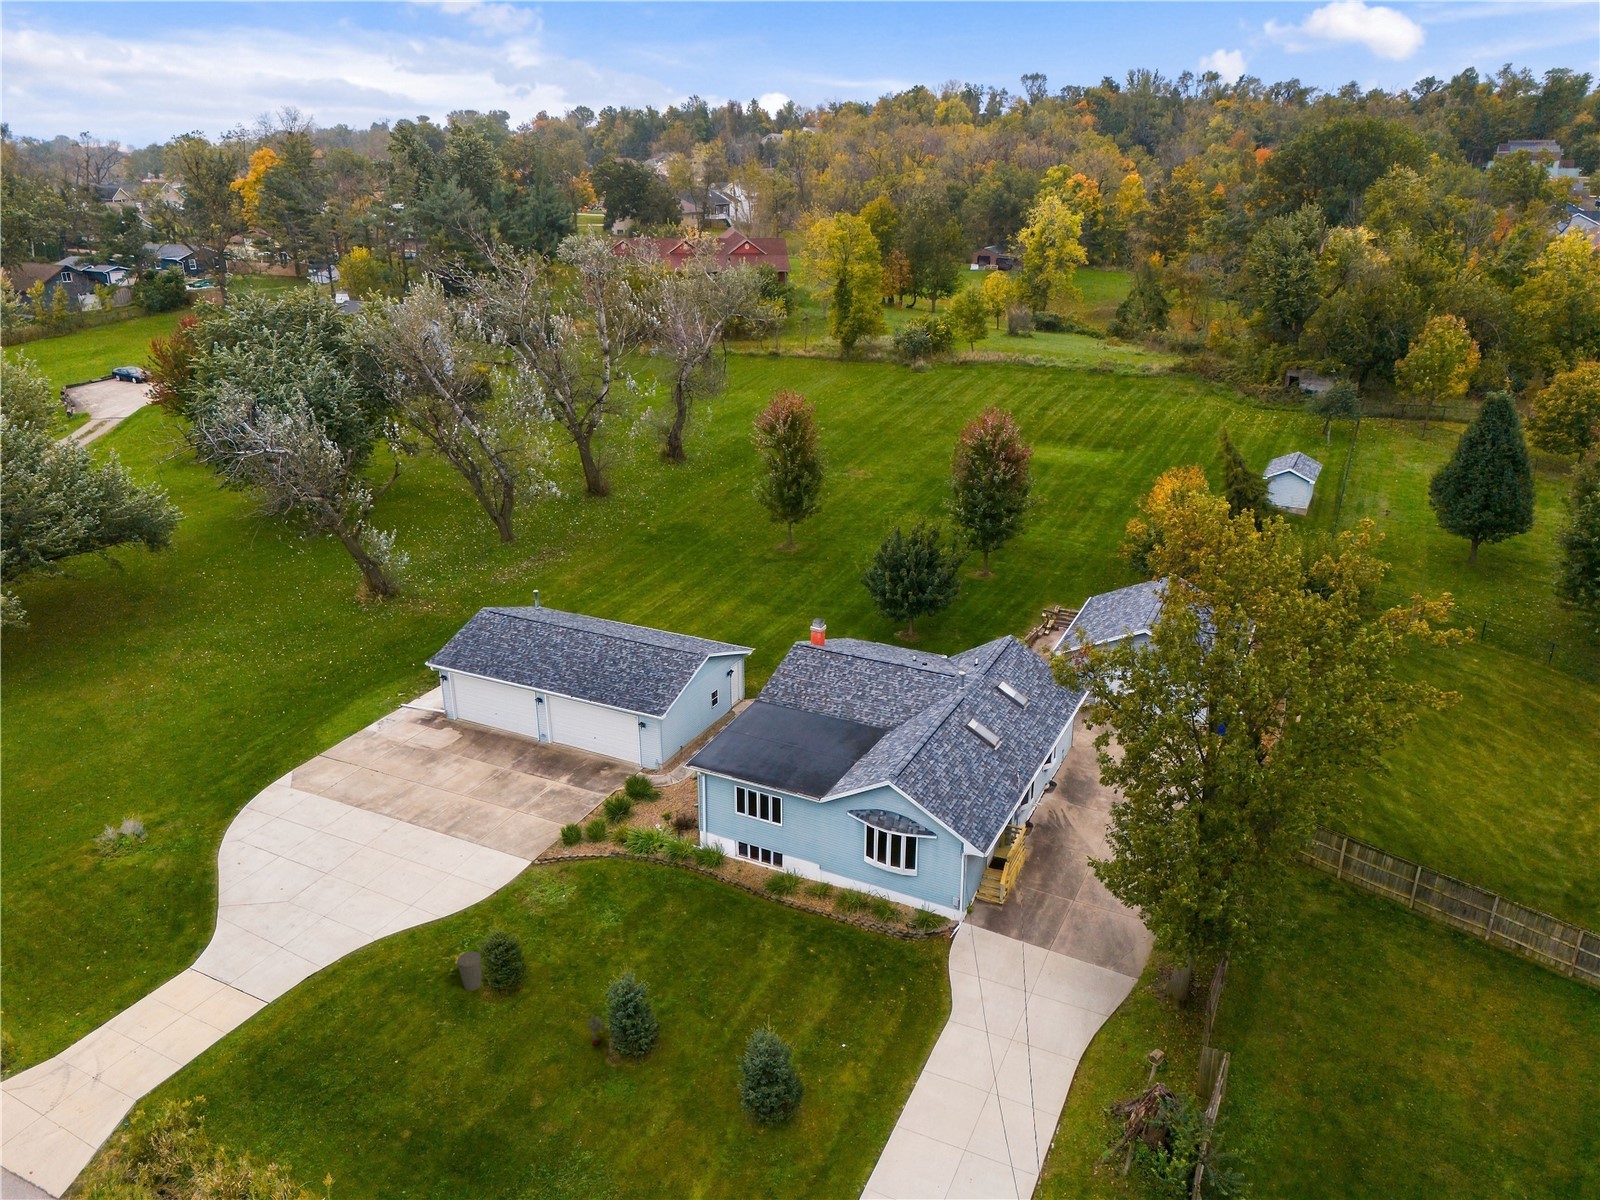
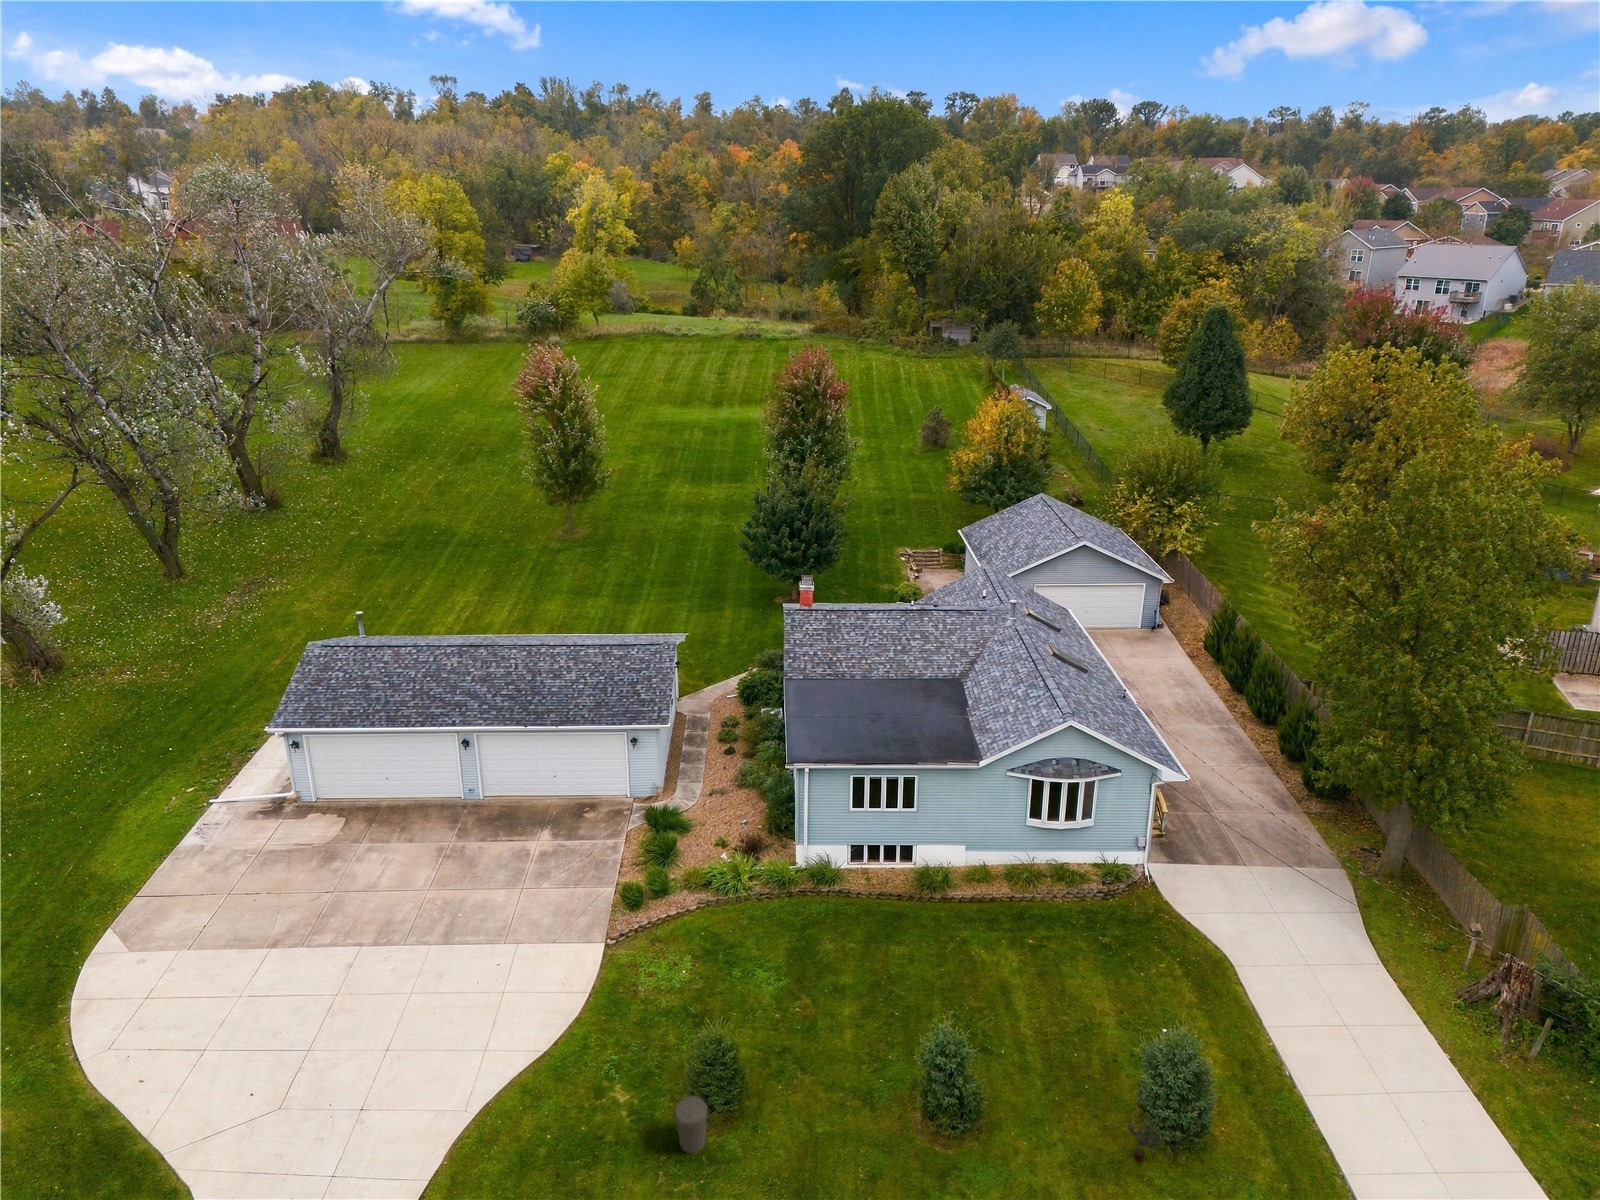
potted tree: present [587,1016,606,1045] -> present [1127,1123,1162,1161]

